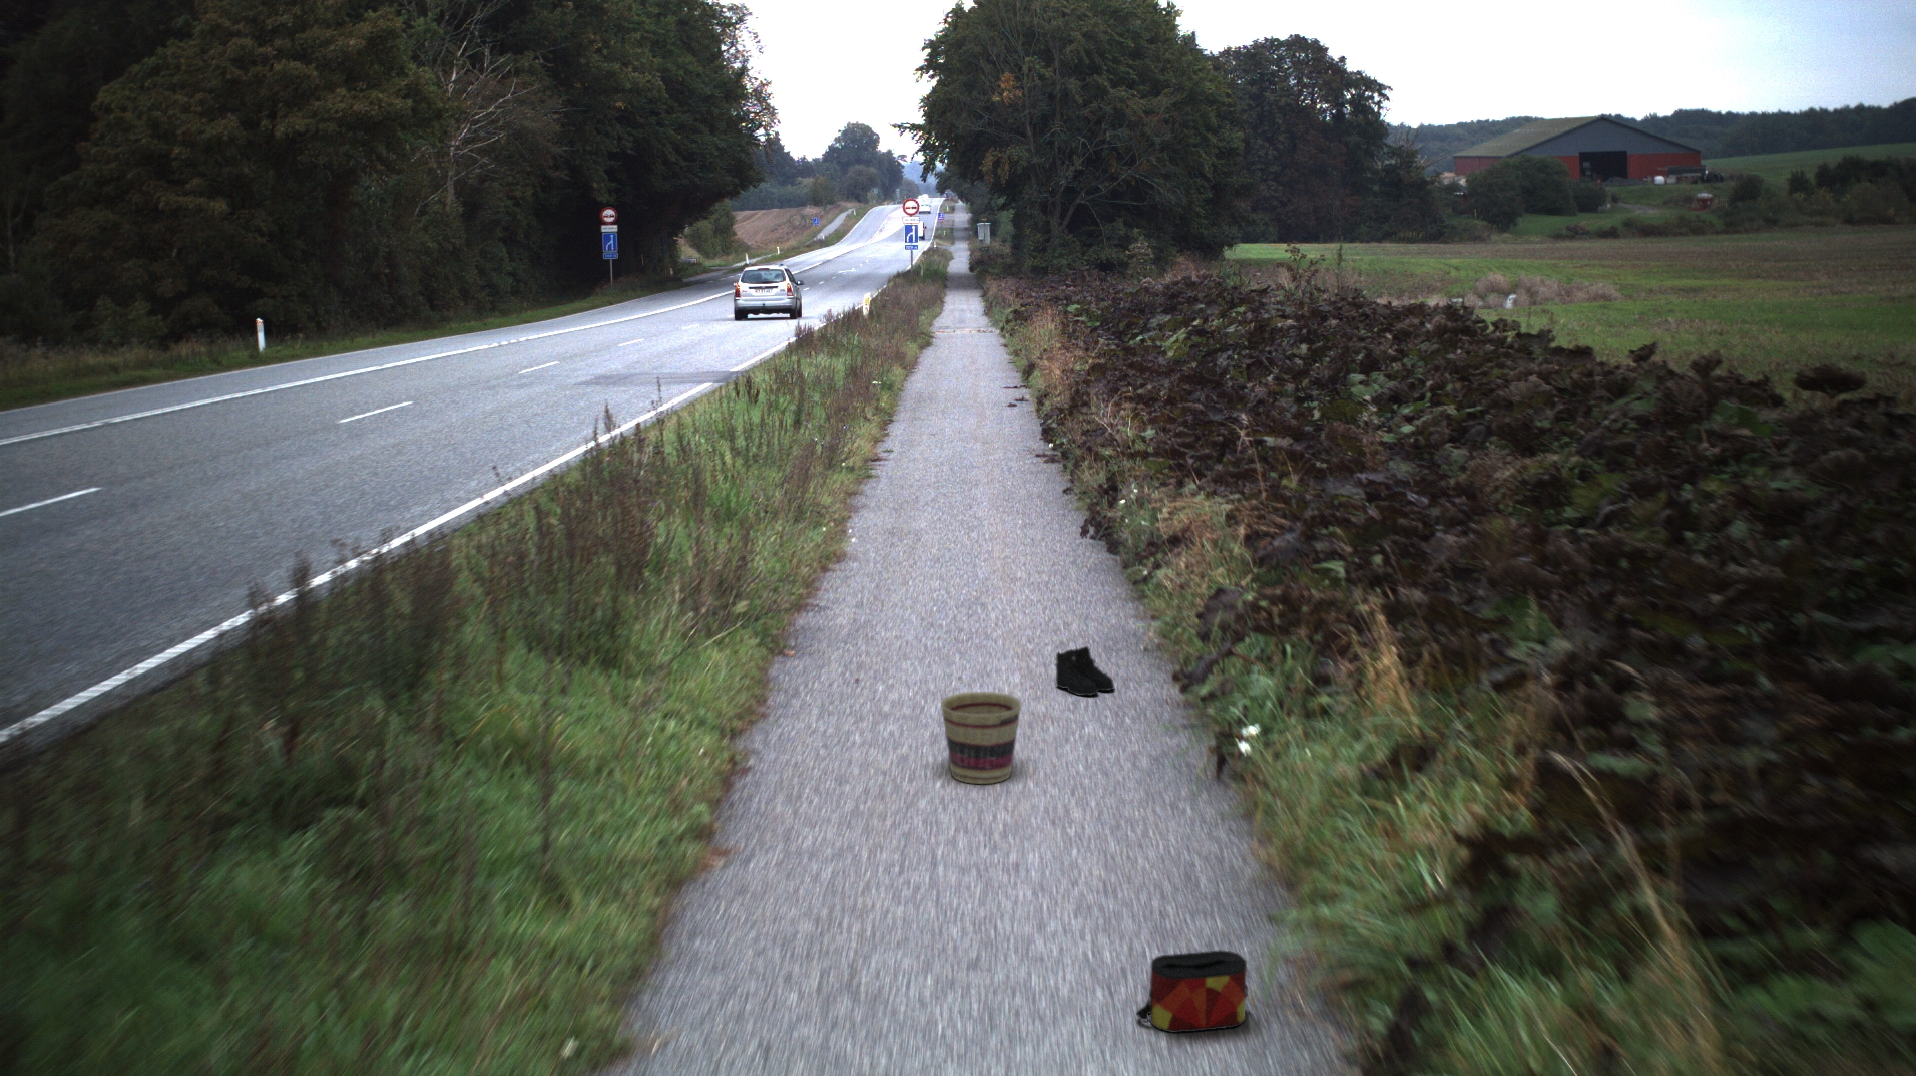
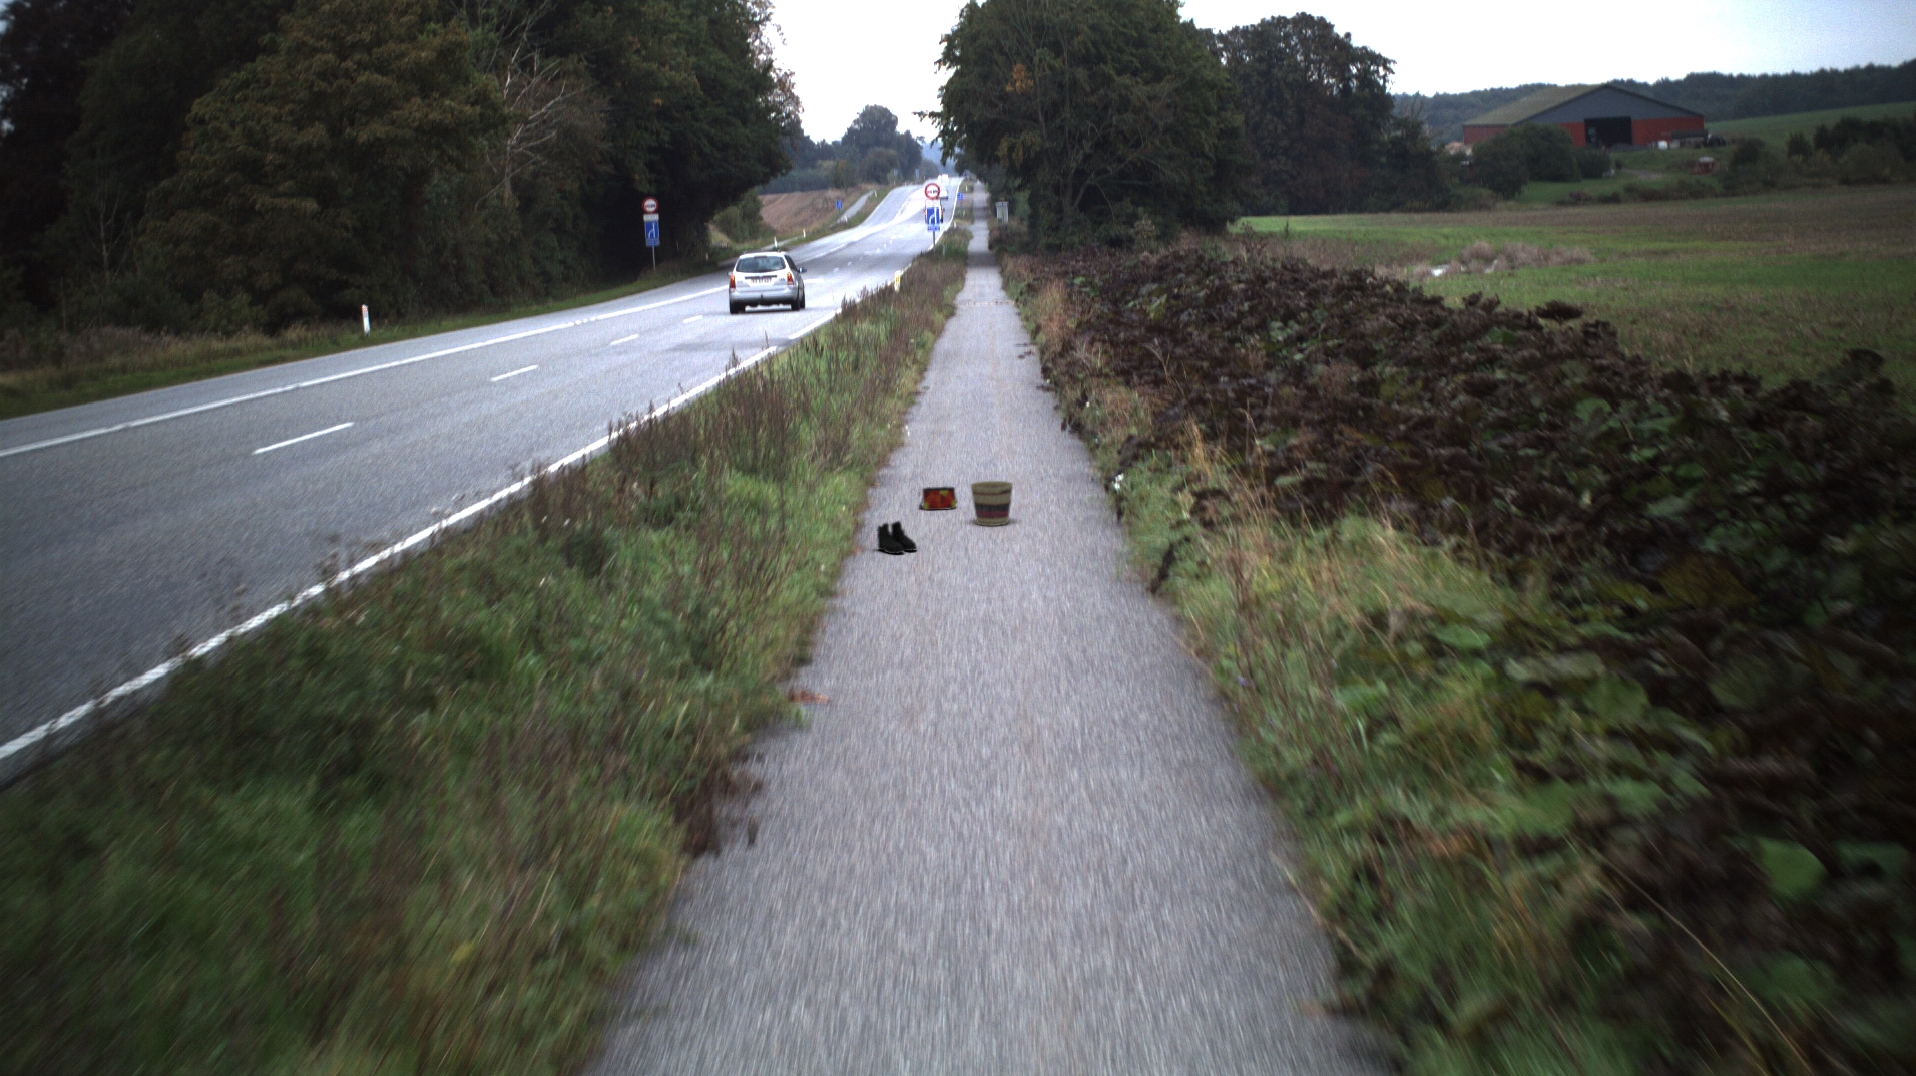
boots: present [1055,646,1114,696] -> present [877,521,917,554]
bag: present [1136,951,1248,1033] -> present [919,487,958,510]

